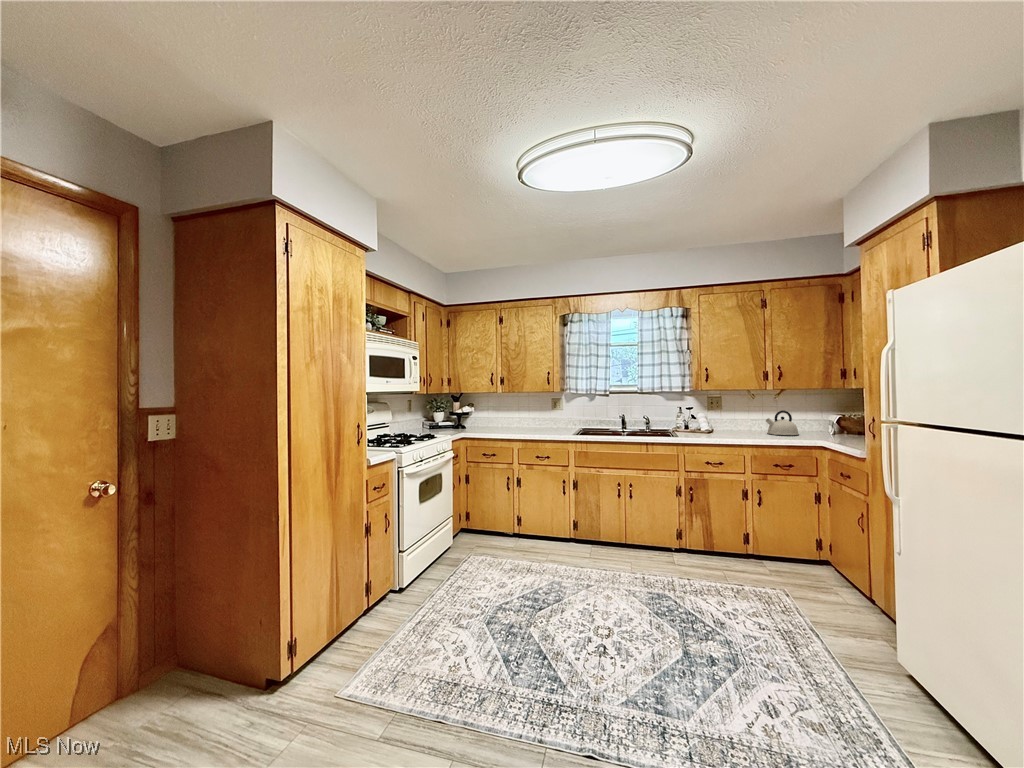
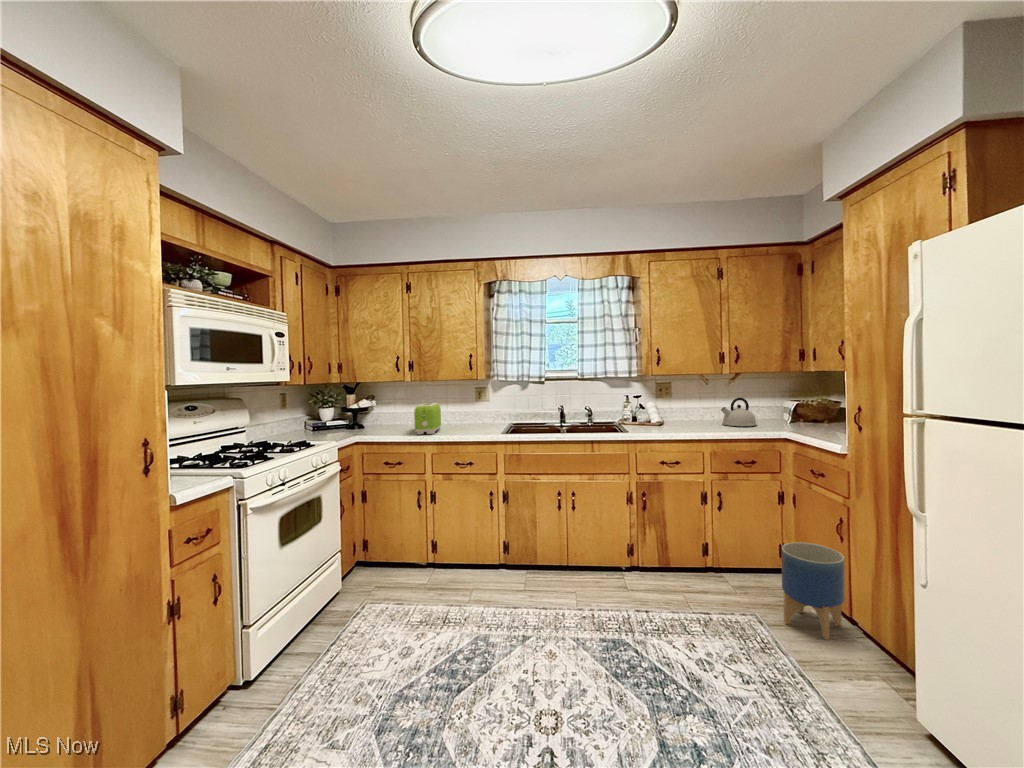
toaster: none [506,409,526,433] -> present [414,403,441,434]
planter: none [806,530,861,610] -> present [782,542,845,640]

